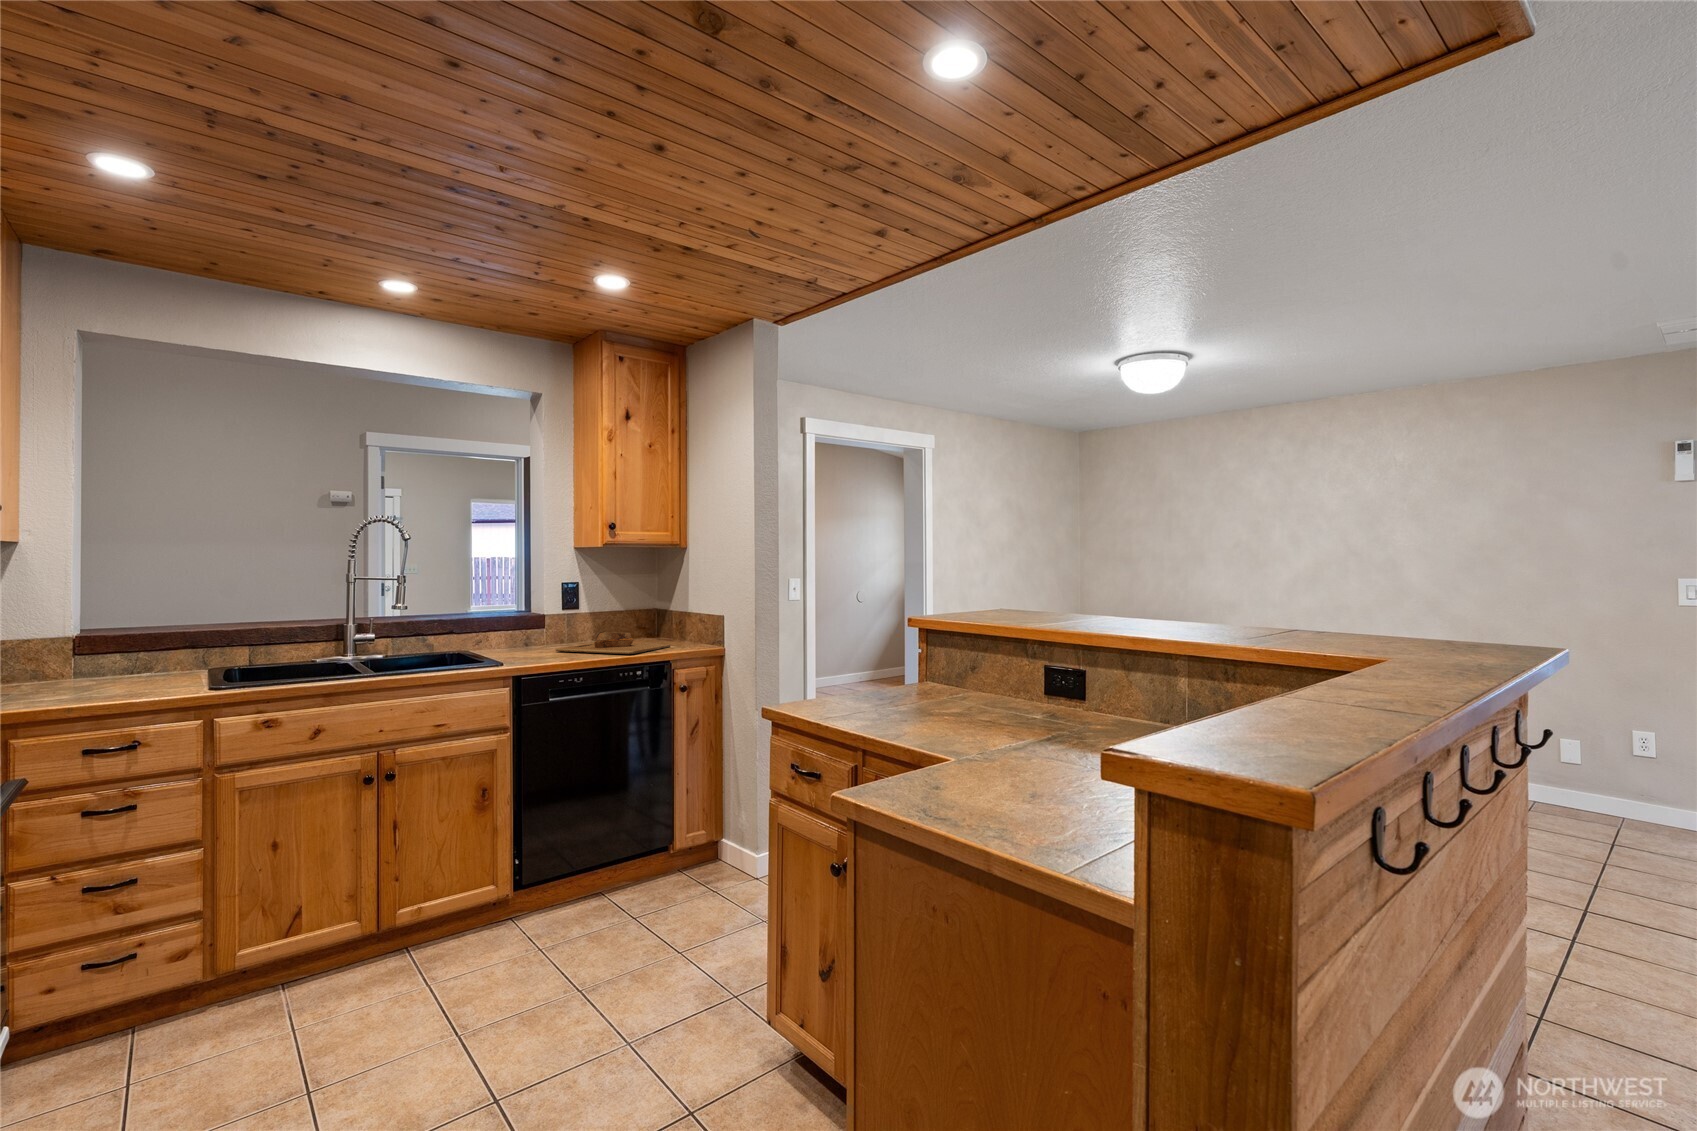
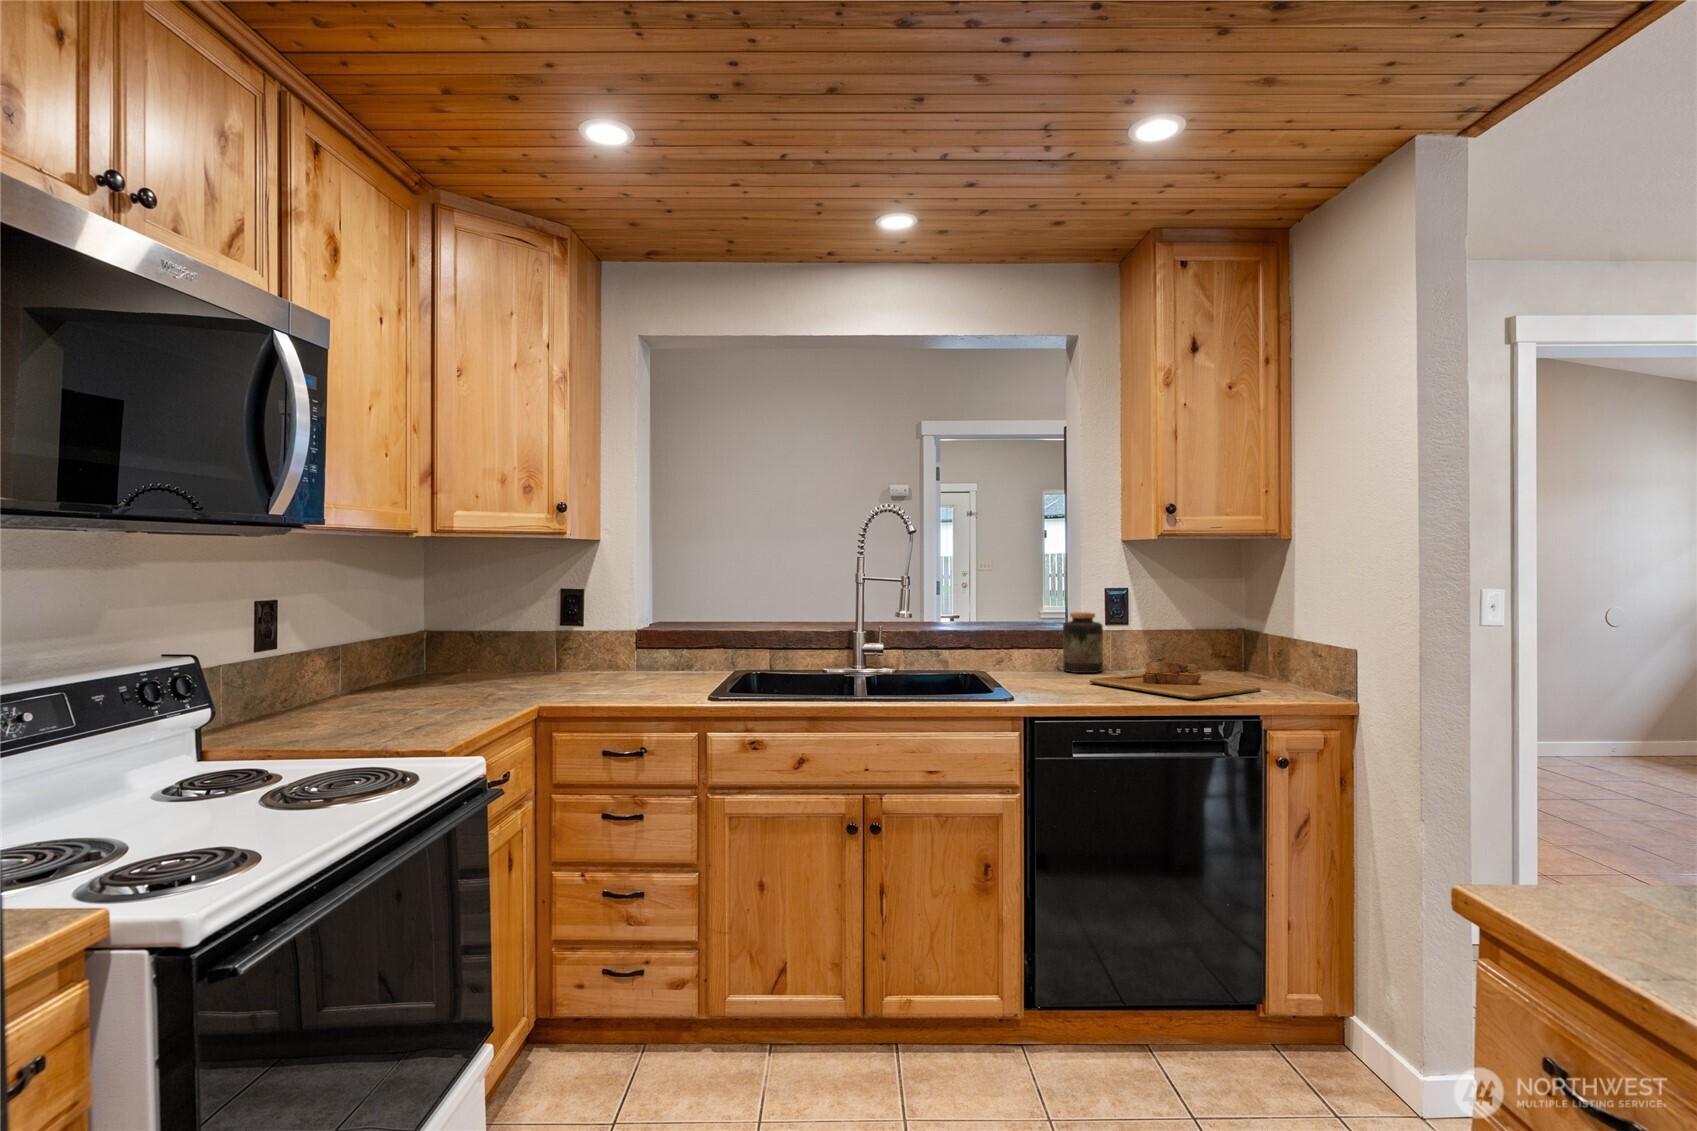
jar: none [530,601,561,646] -> present [1063,612,1103,673]

